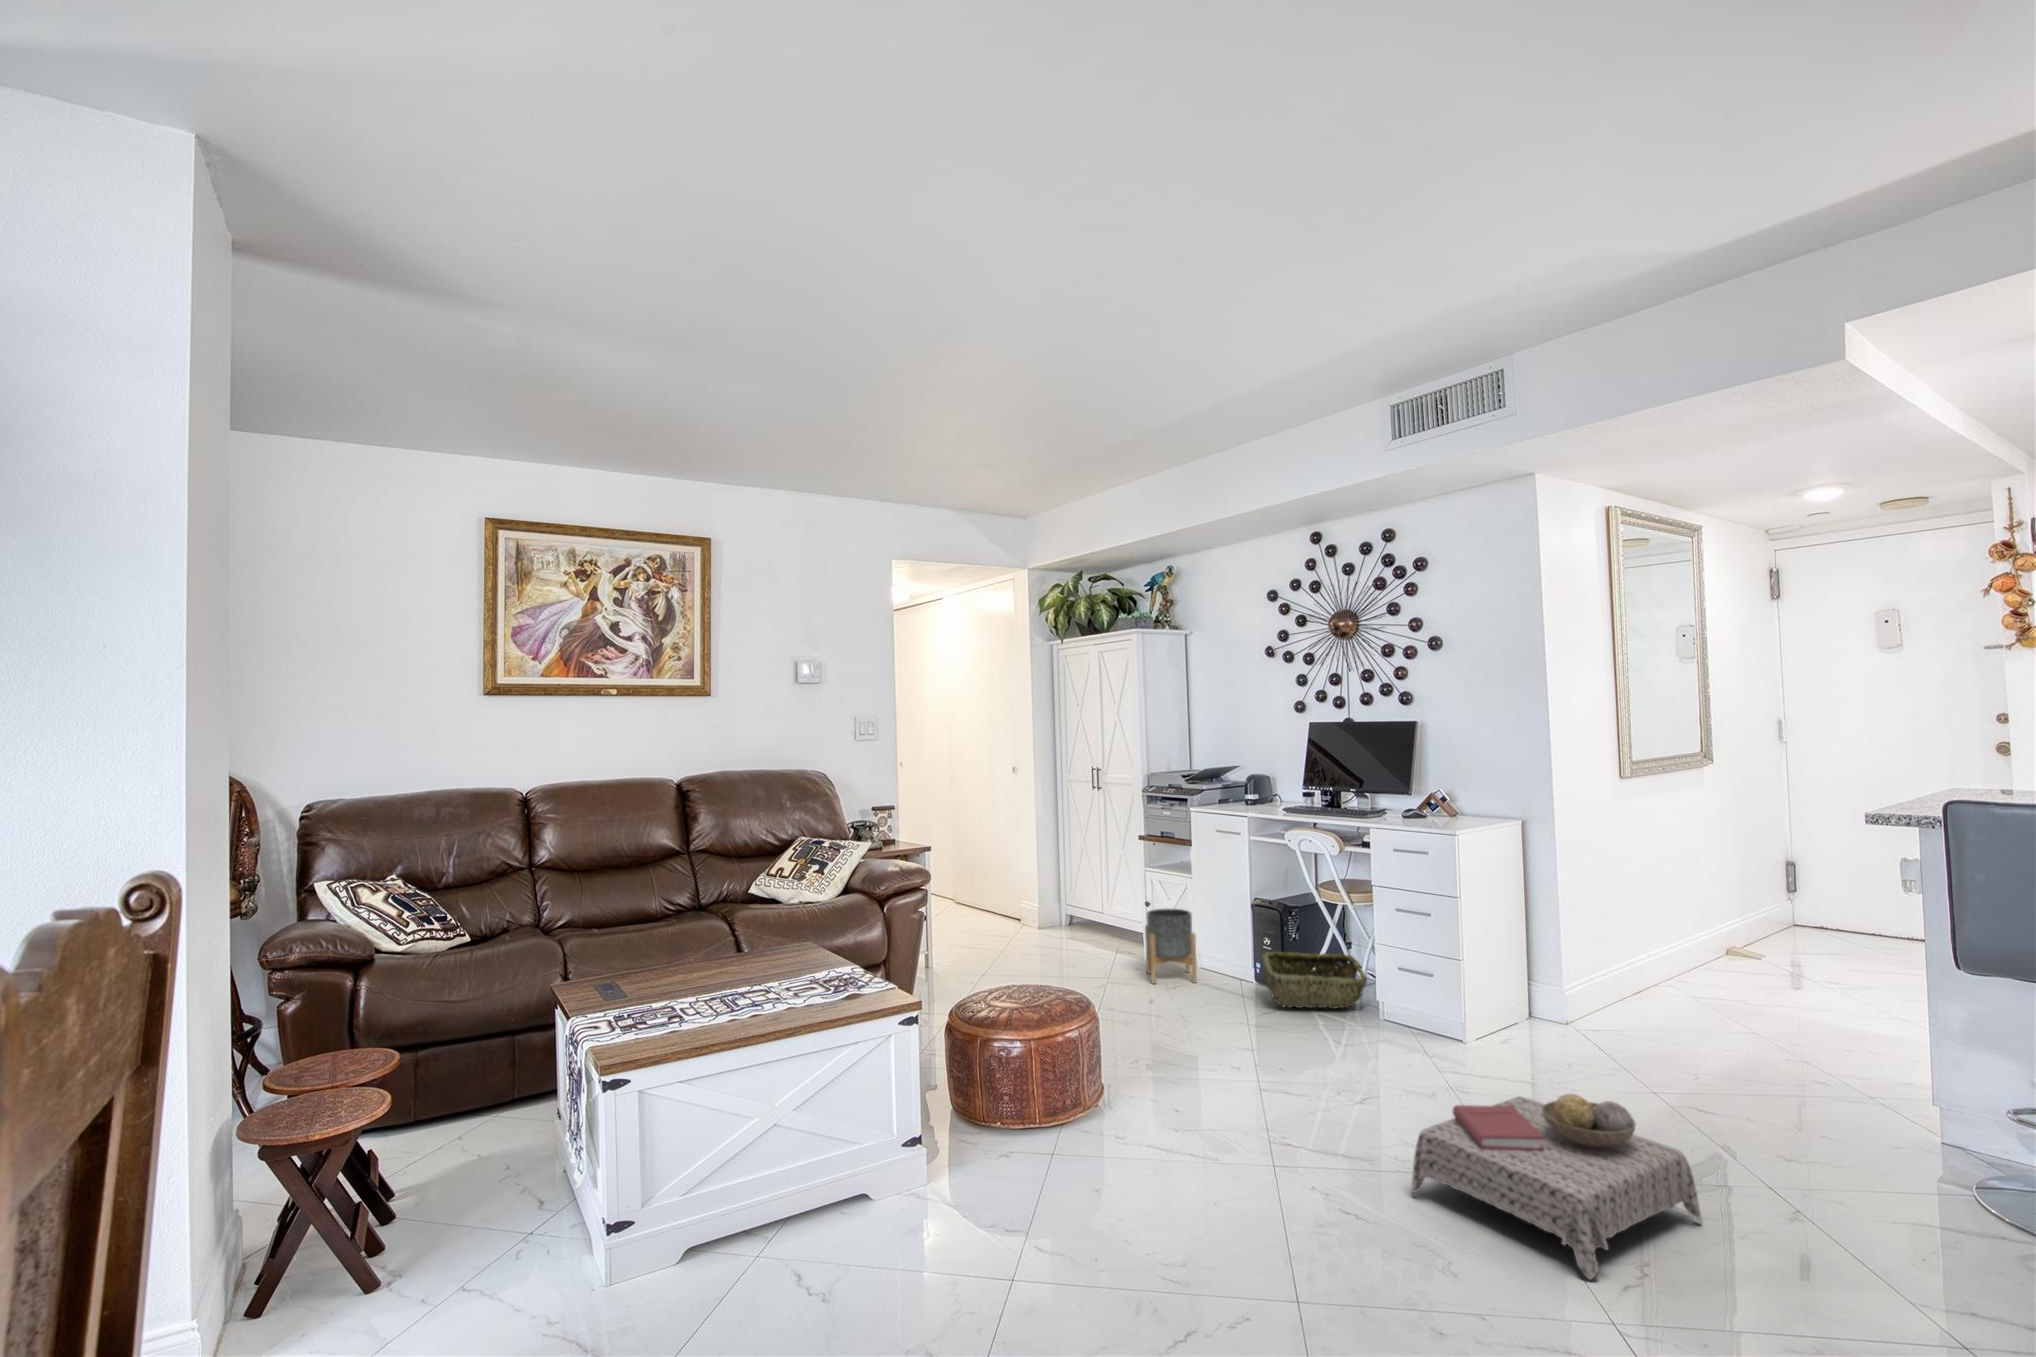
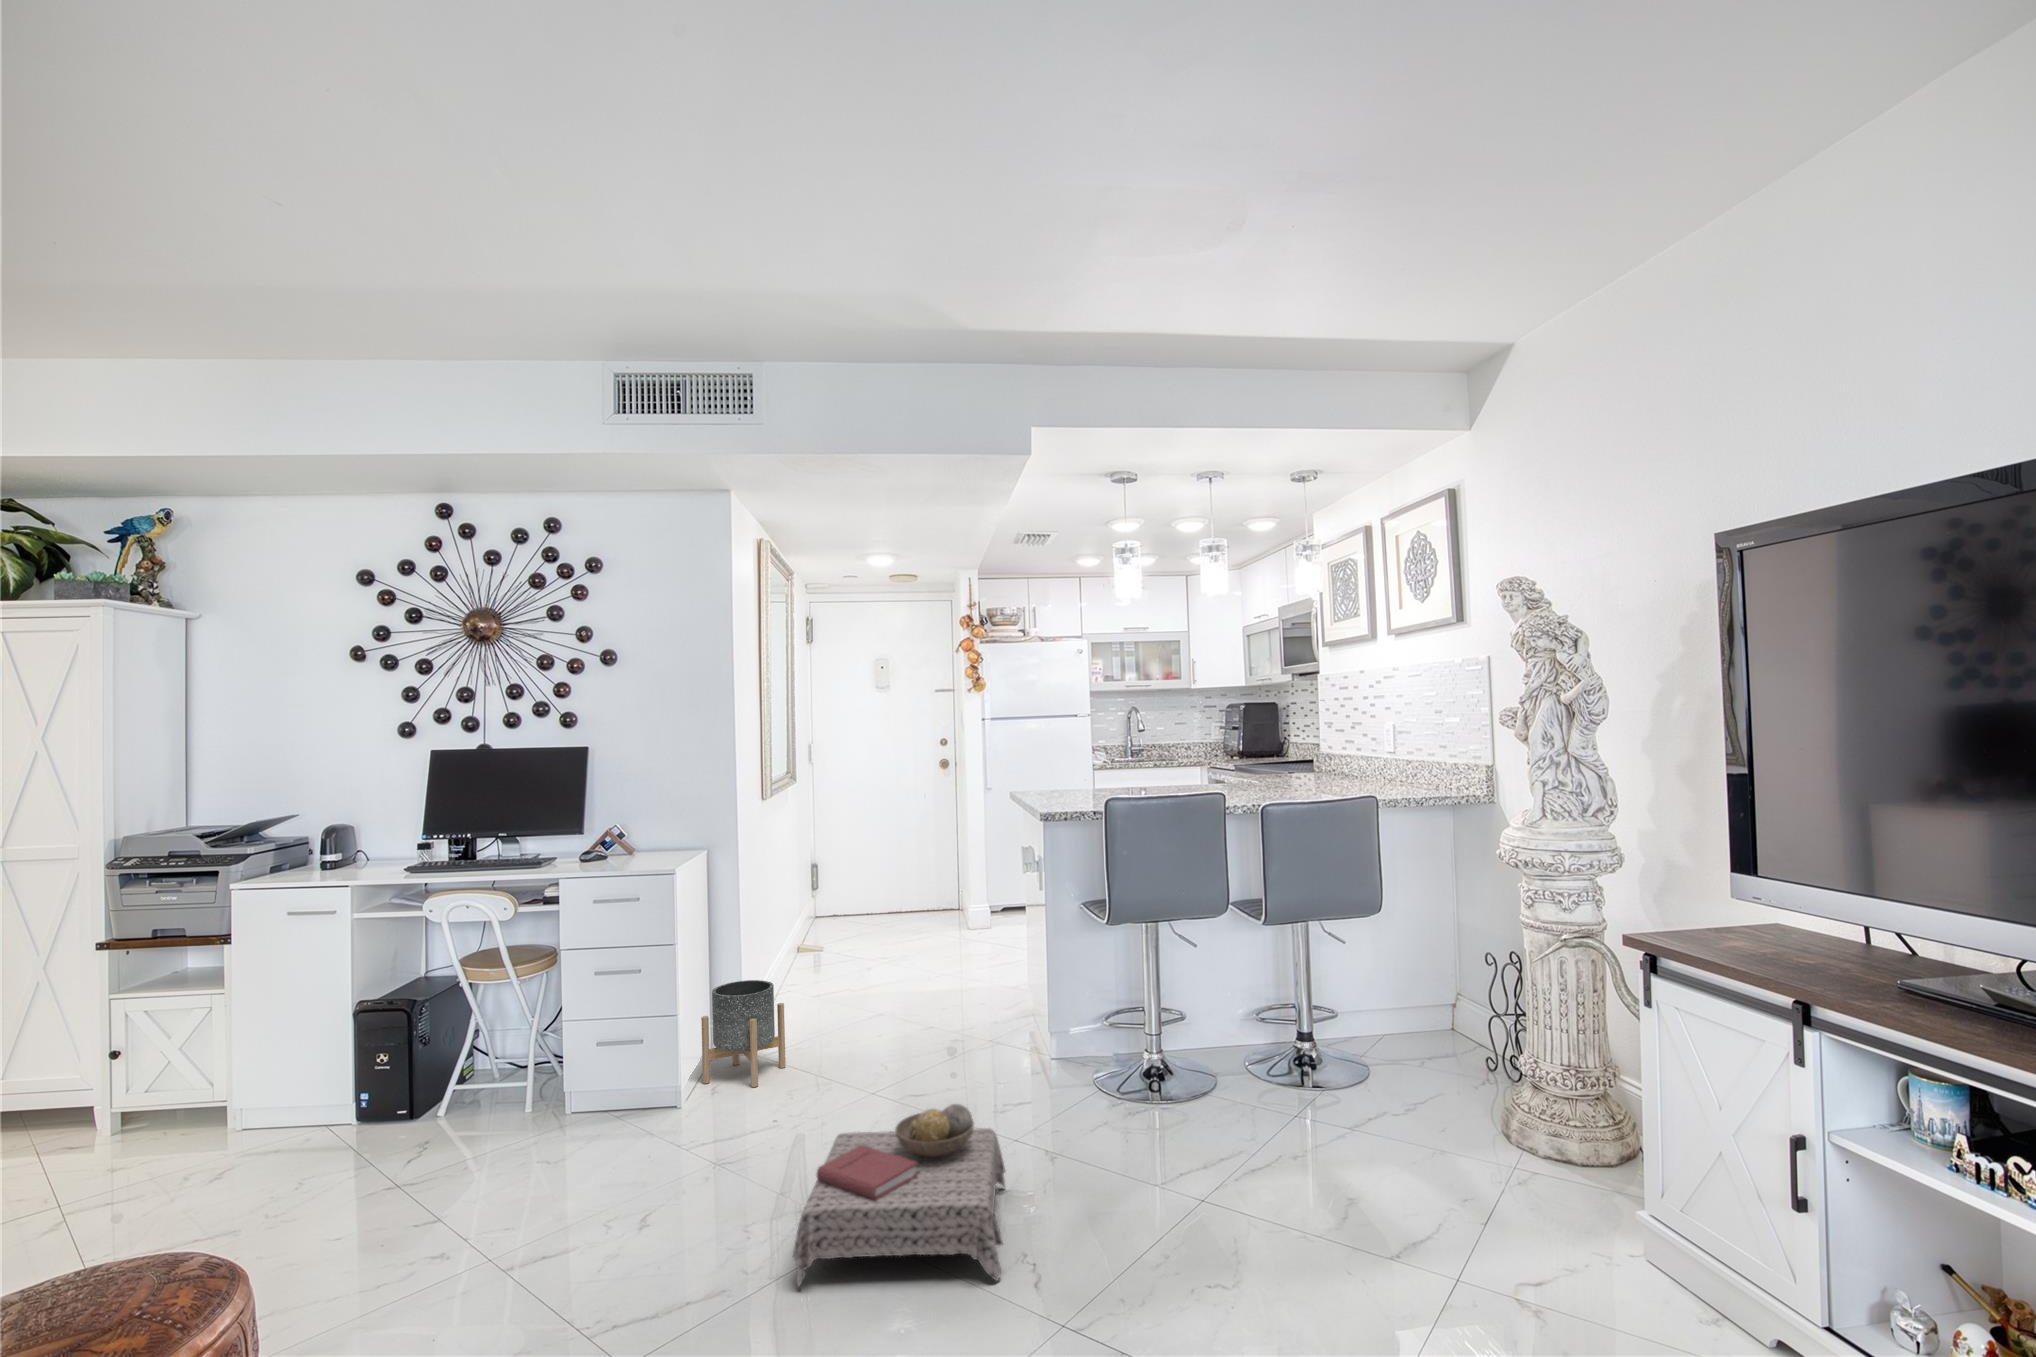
planter: present [1145,909,1197,984] -> present [701,980,786,1087]
woven basket: present [1262,952,1367,1008] -> none [388,1043,545,1139]

